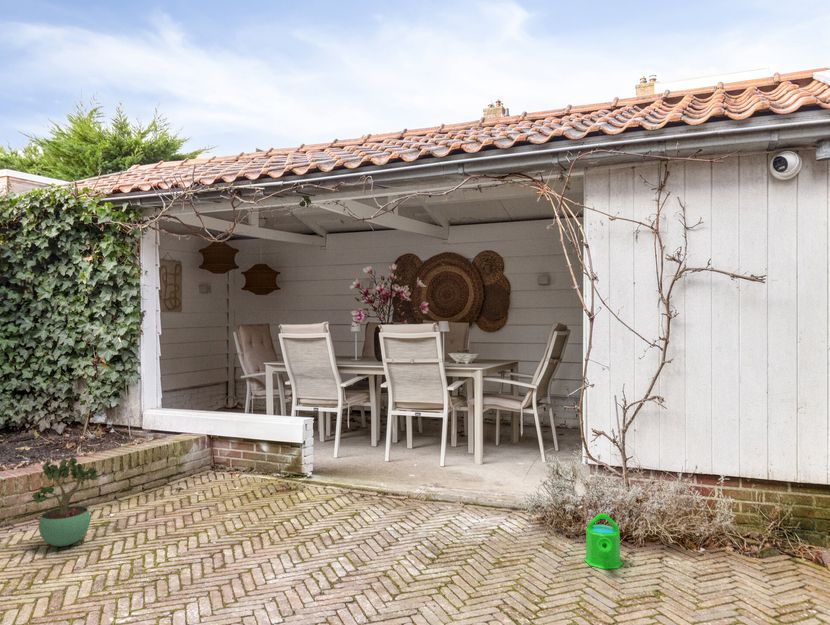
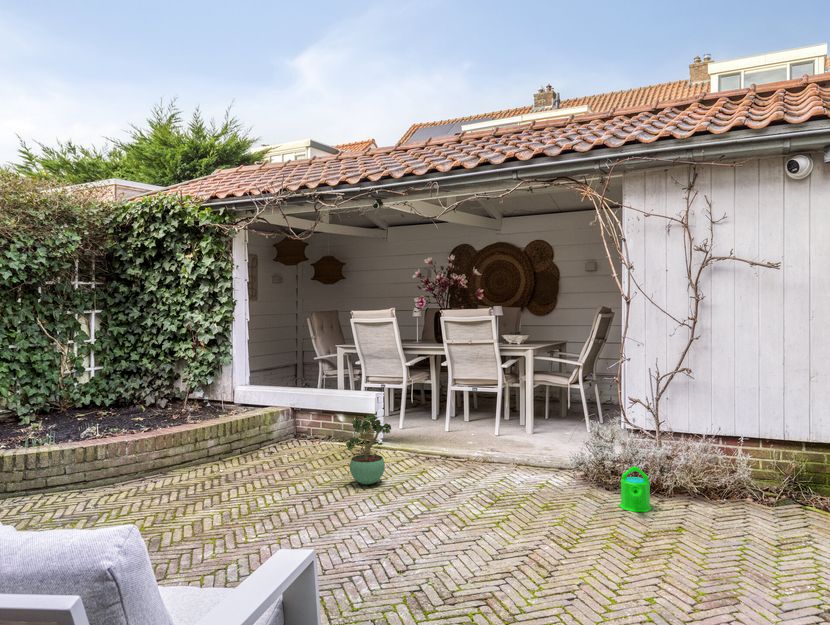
potted plant: present [32,457,97,546] -> present [346,415,391,484]

